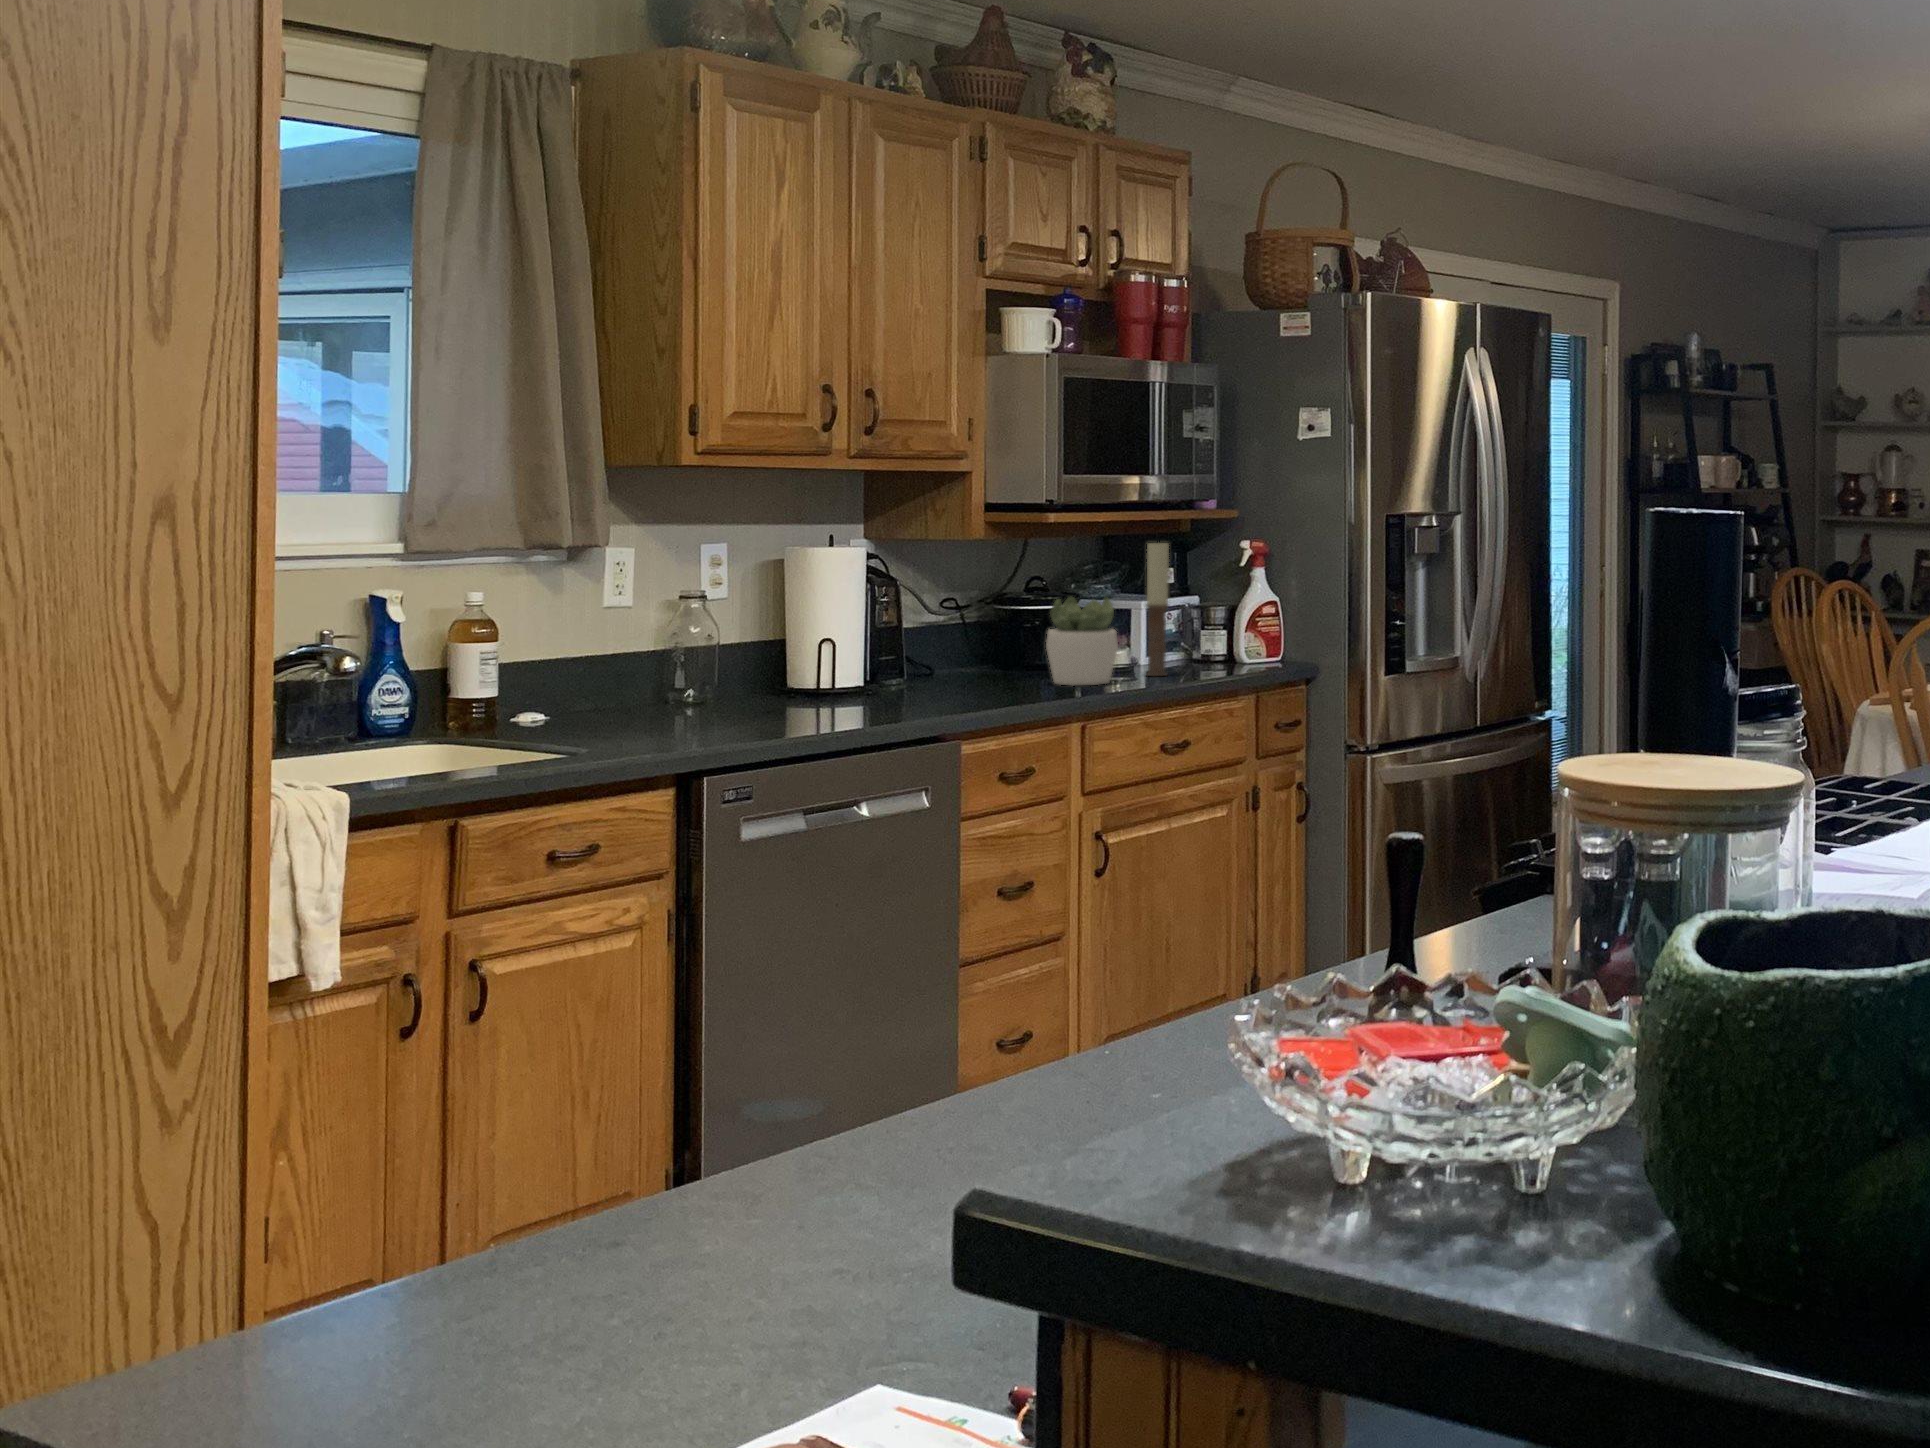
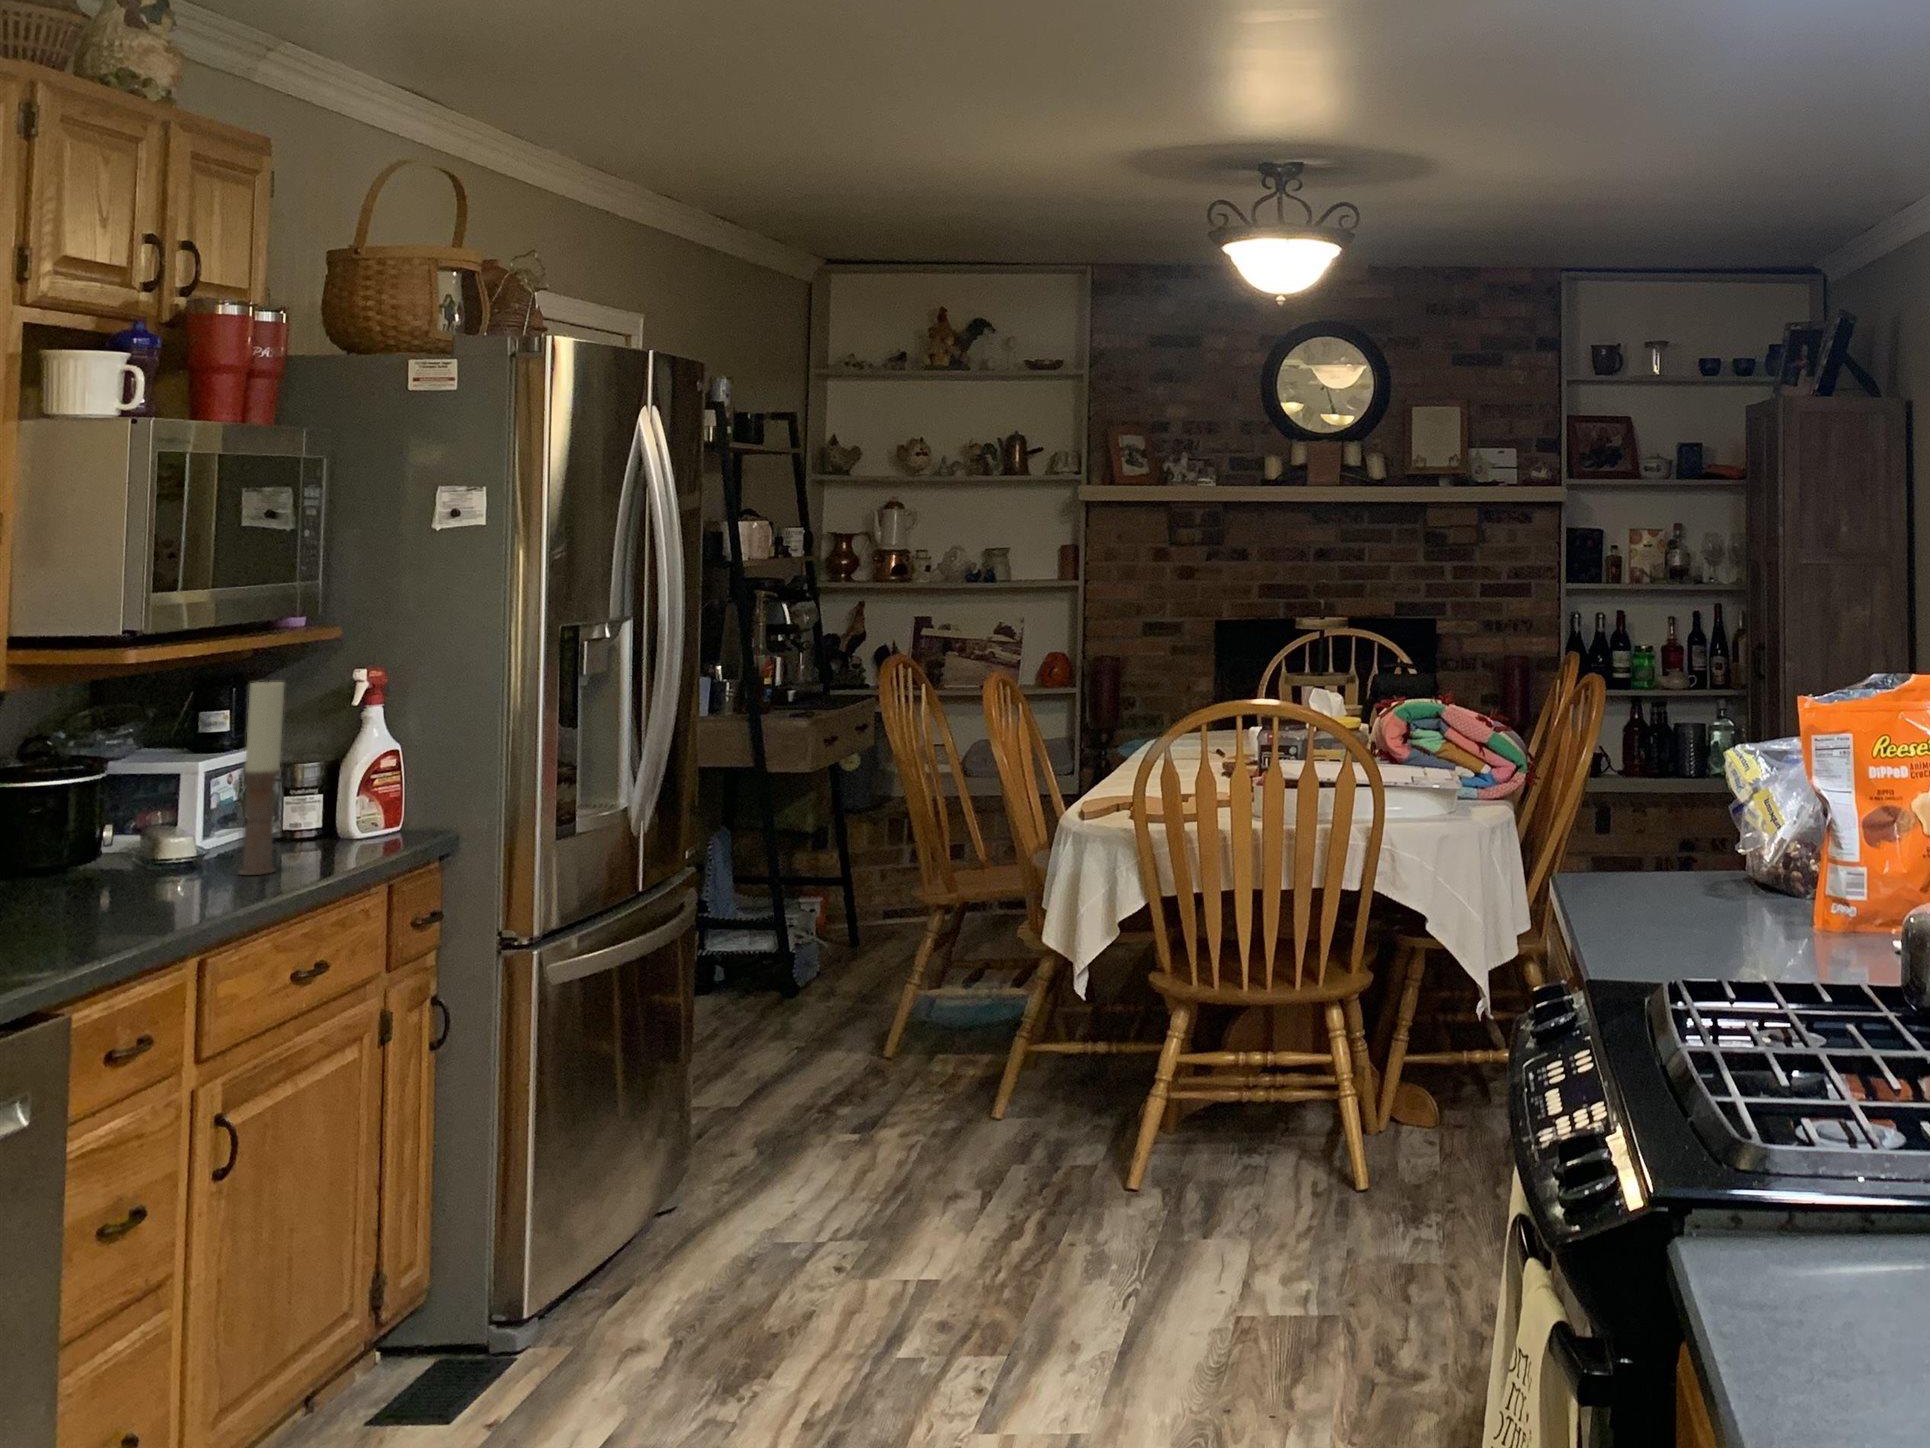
succulent plant: present [1046,597,1118,686] -> none [100,768,228,905]

